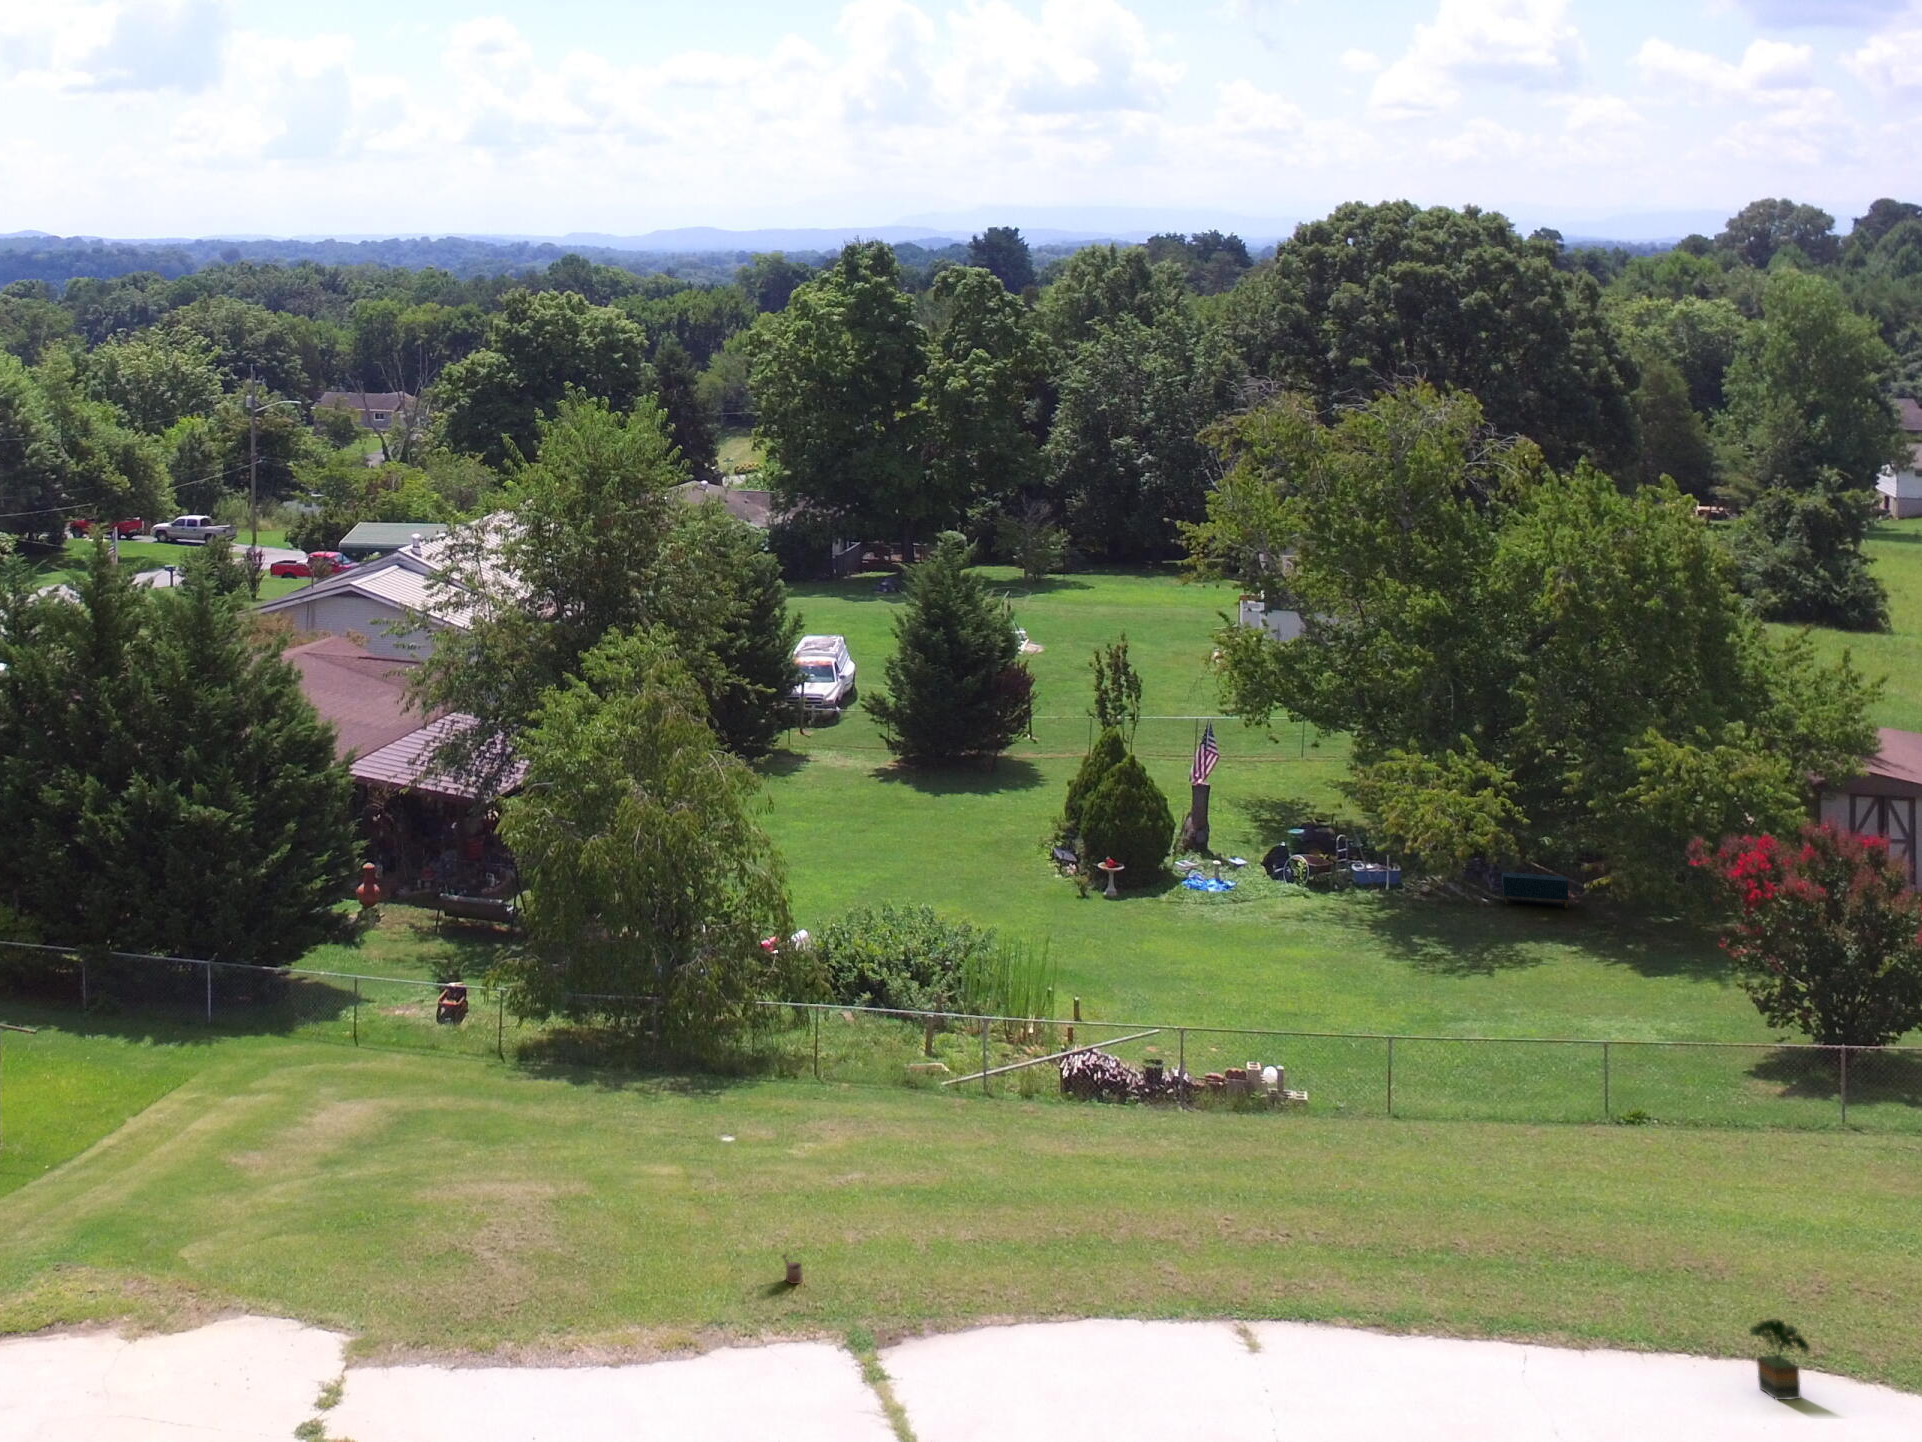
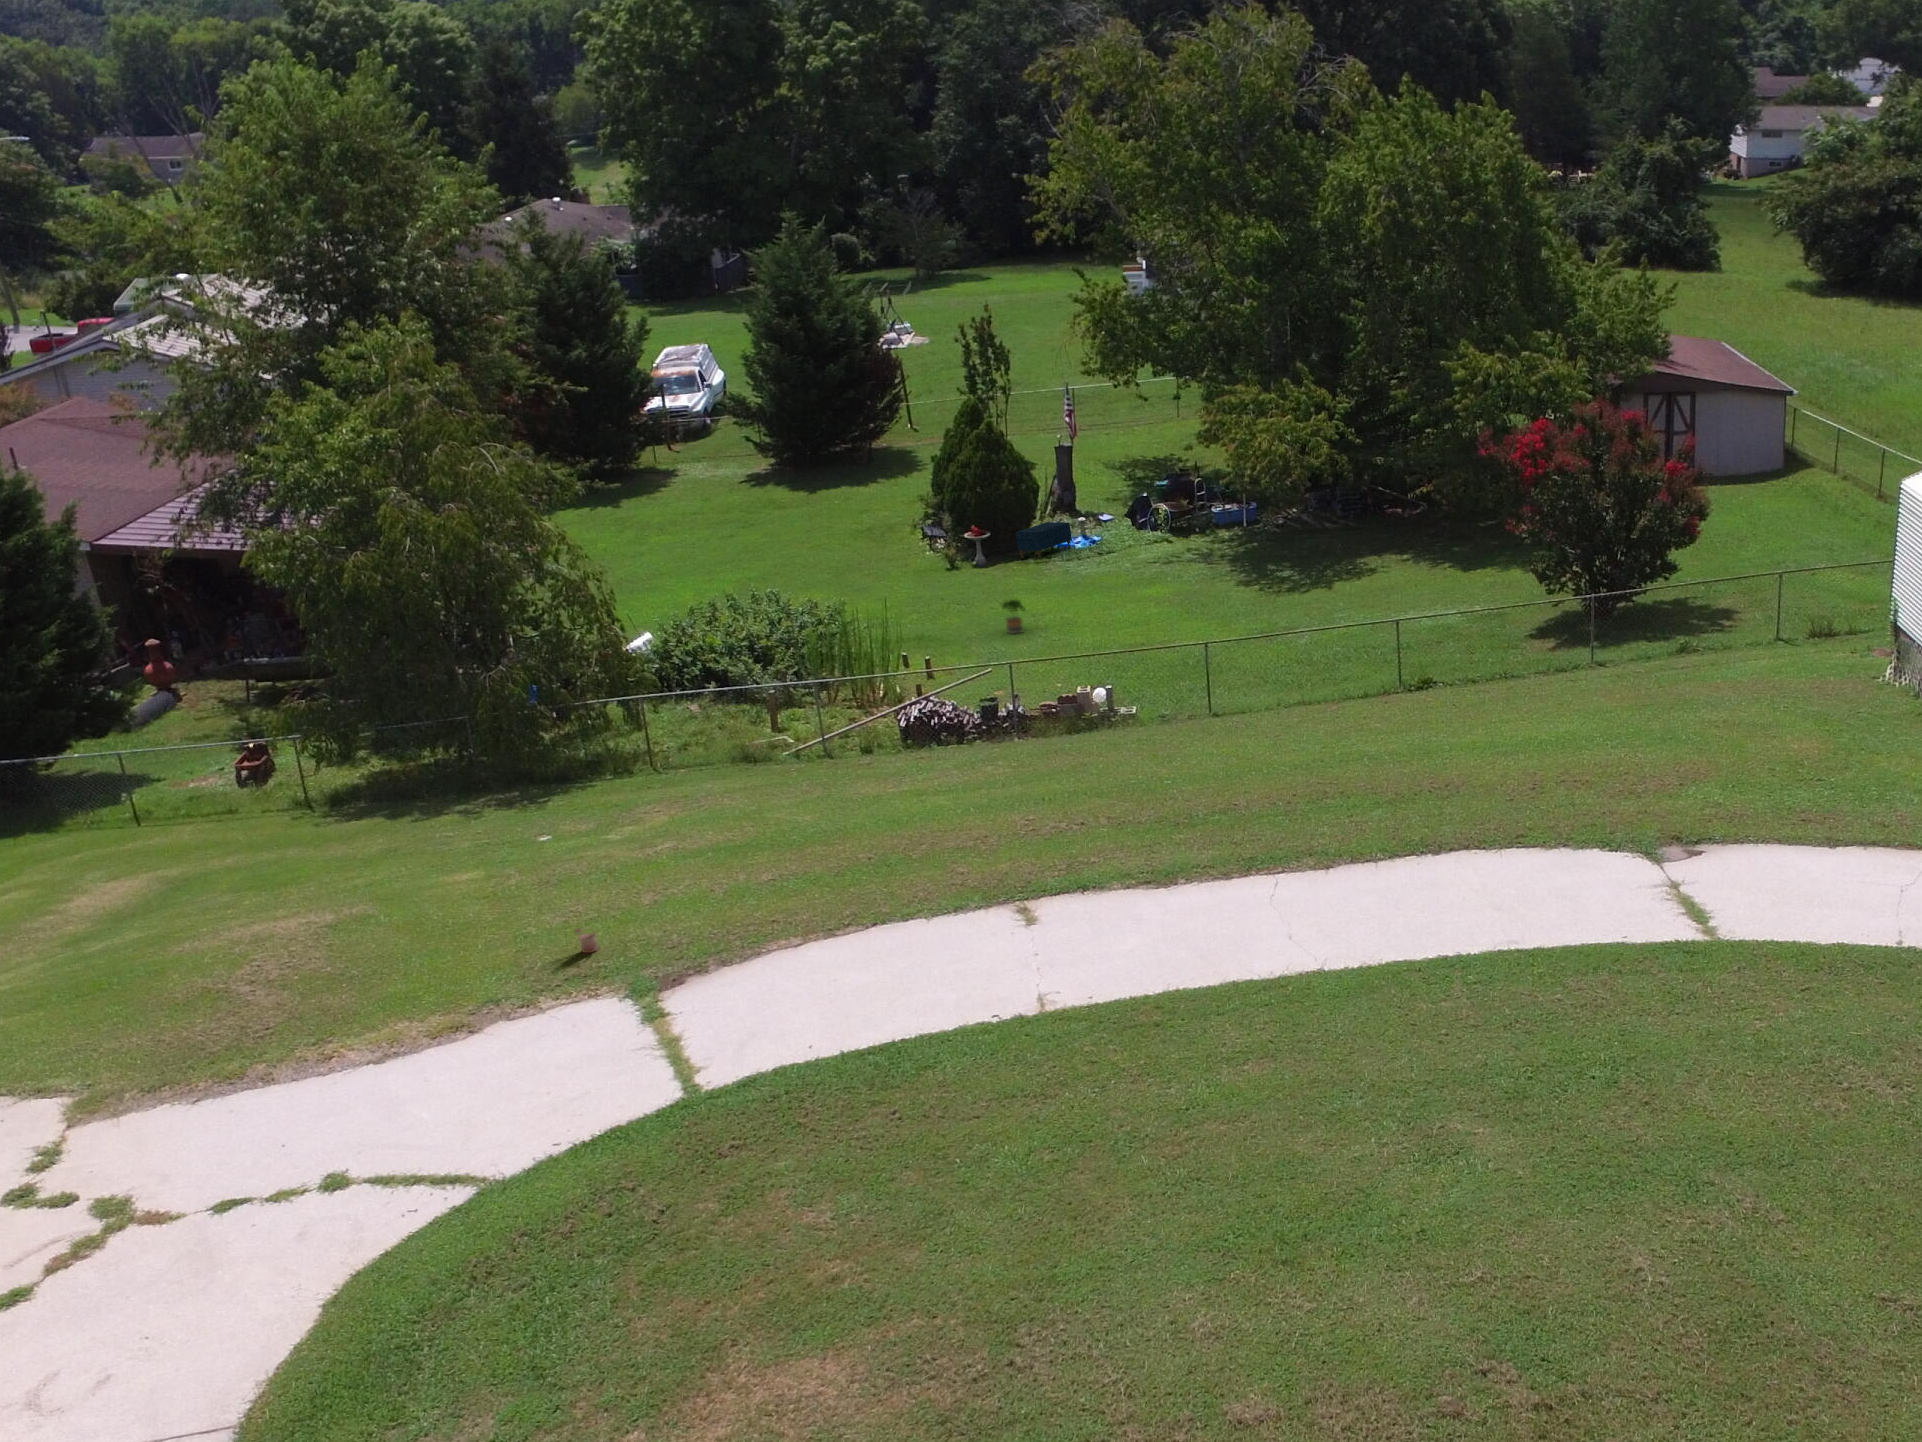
bench: present [1501,872,1569,908] -> present [1016,522,1072,559]
potted tree: present [1750,1319,1810,1400] -> present [1002,600,1025,634]

